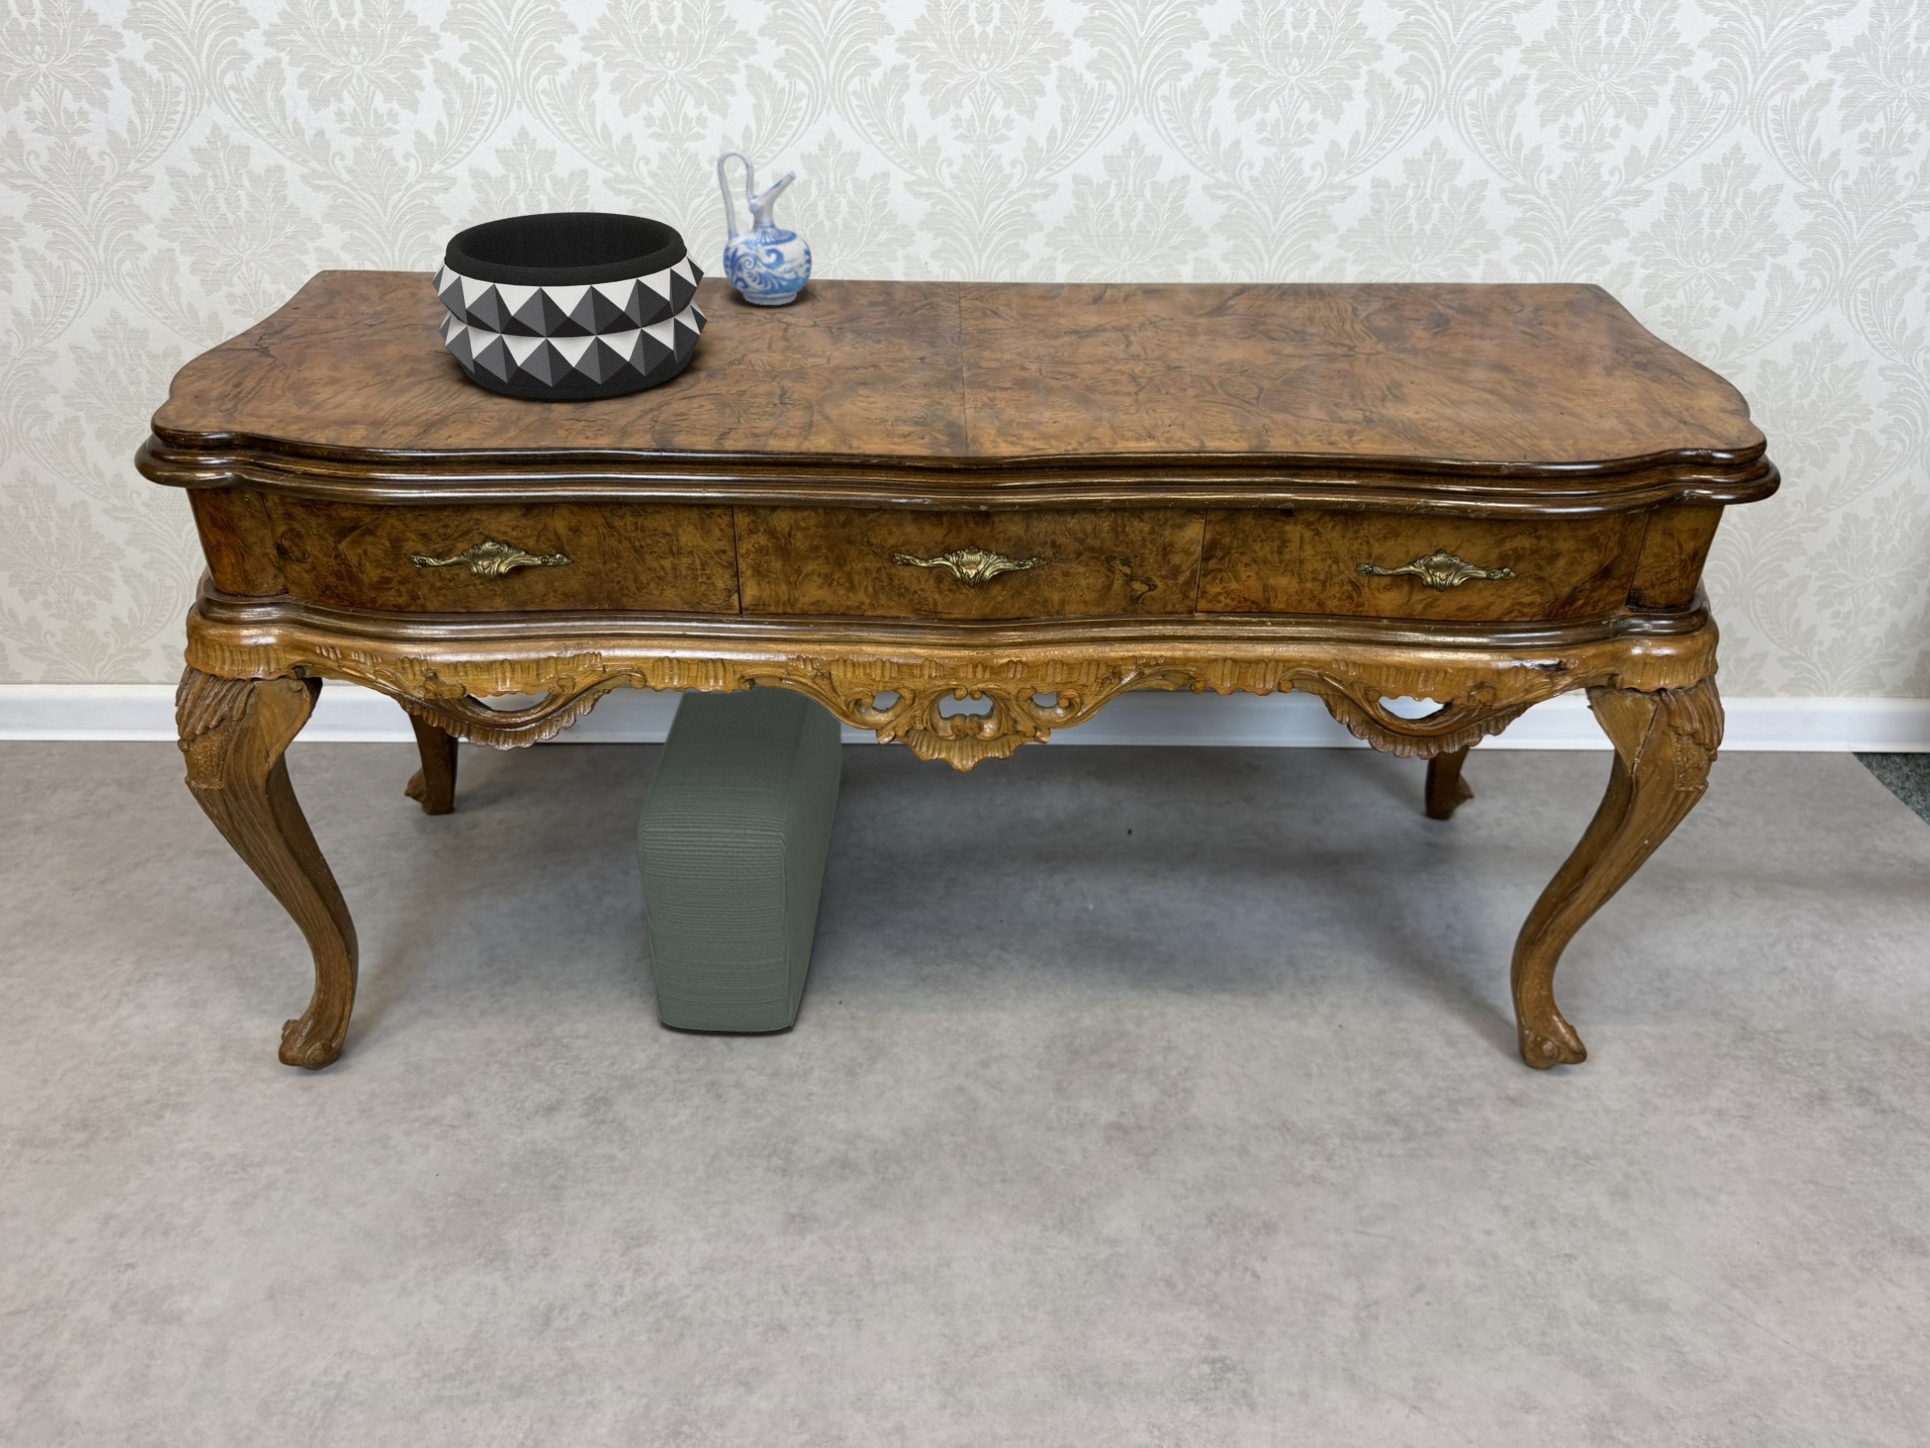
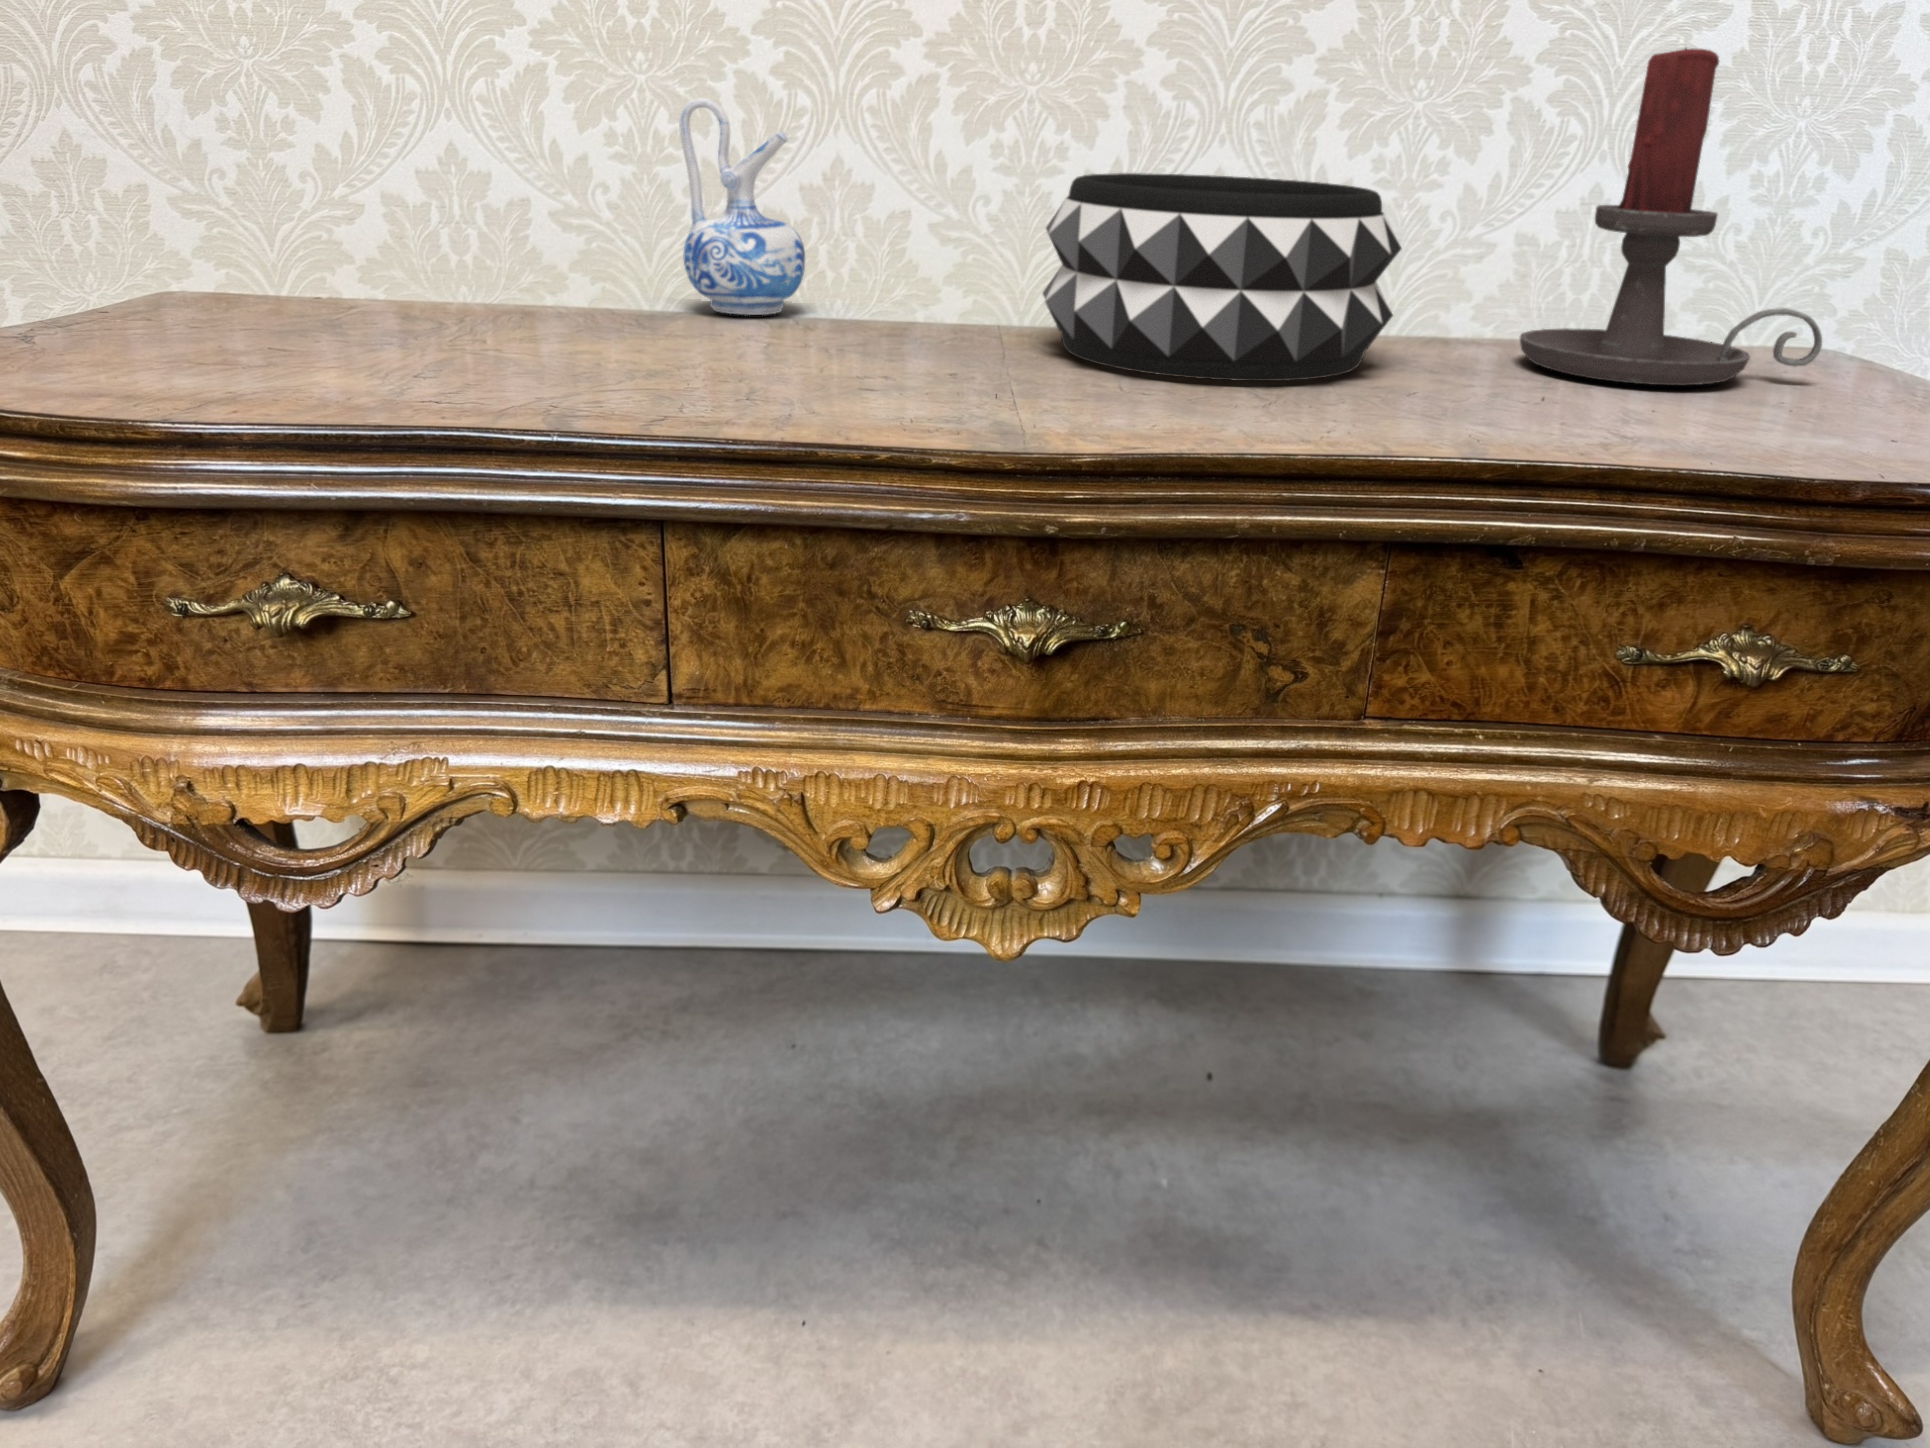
candle holder: none [1326,122,1533,364] -> present [1520,48,1822,386]
decorative bowl: present [431,212,707,399] -> present [1043,173,1401,381]
pouf: present [637,688,842,1032] -> none [514,748,830,1363]

